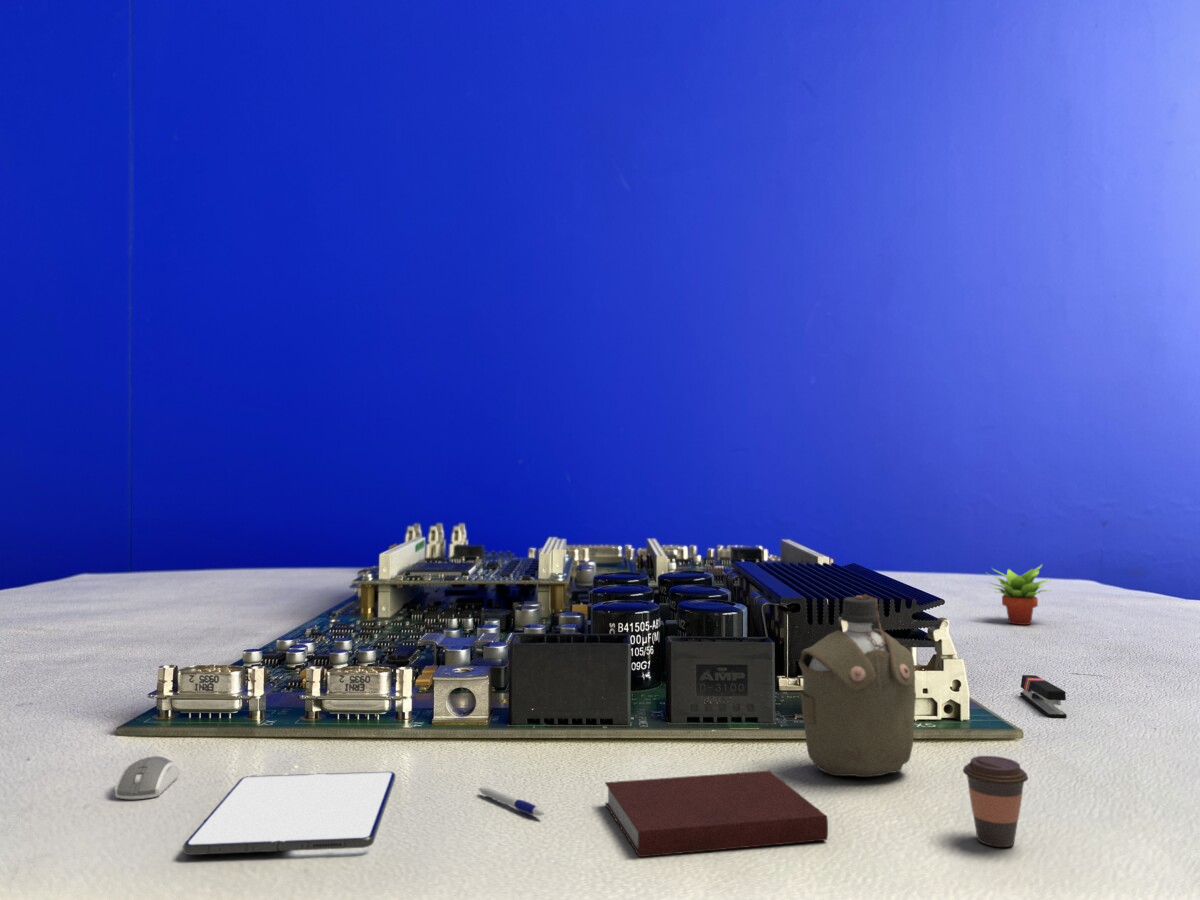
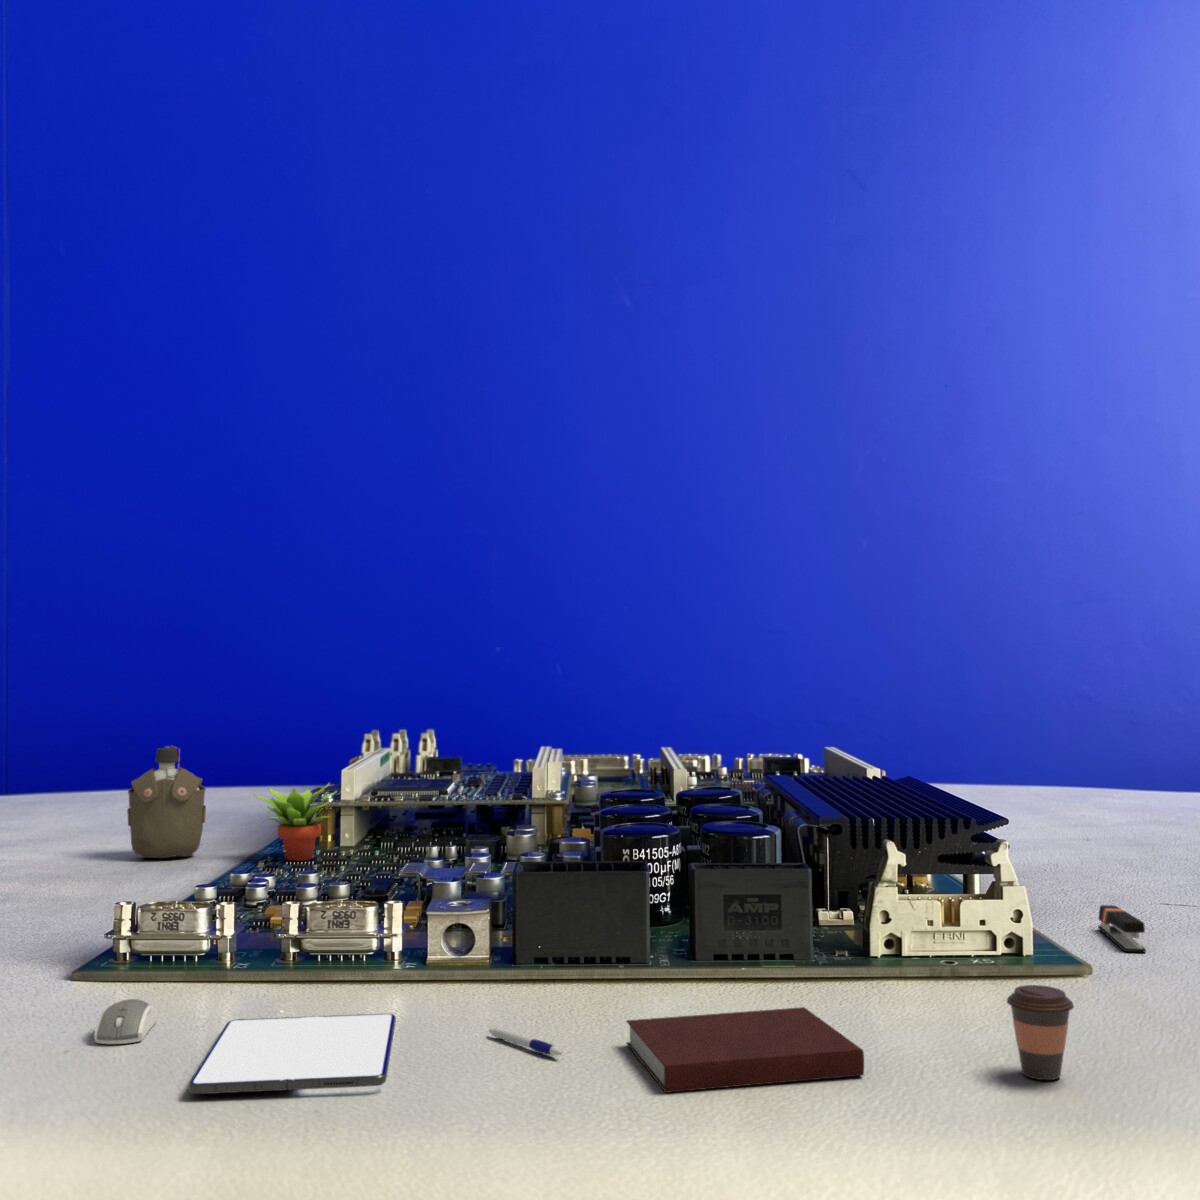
succulent plant: present [986,565,1048,625] -> present [254,783,337,861]
water bottle: present [799,594,916,777] -> present [127,746,206,858]

